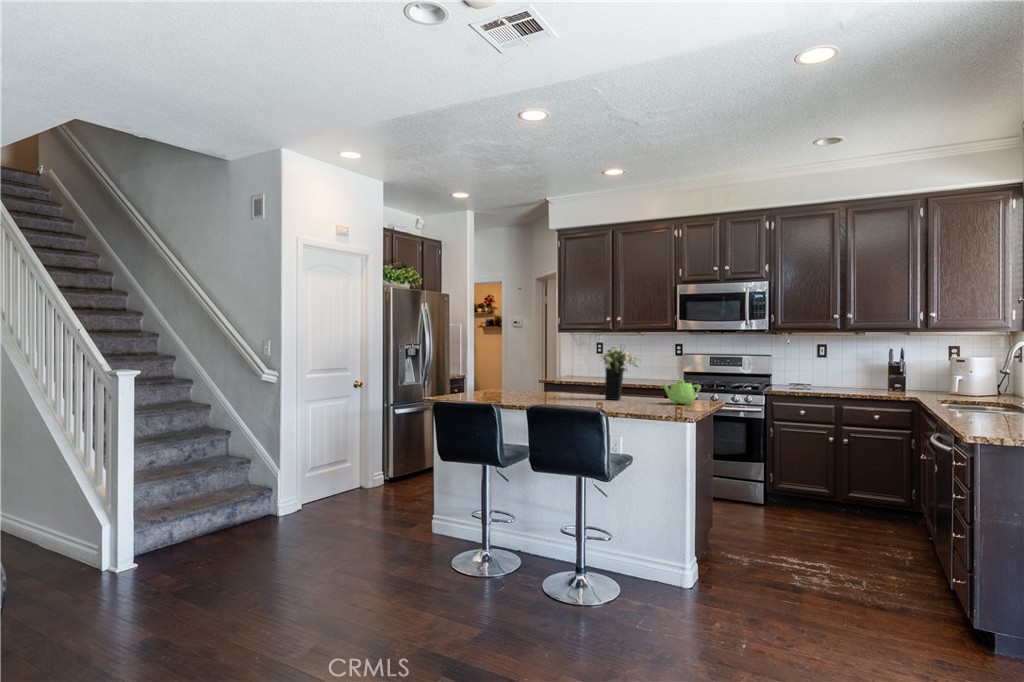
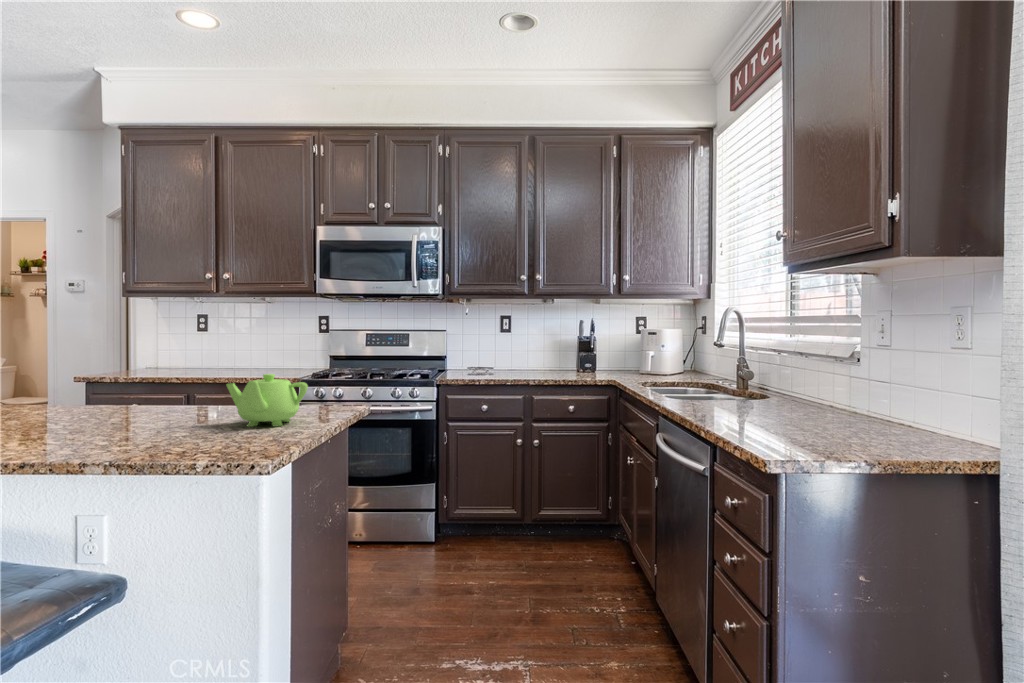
flower arrangement: present [603,346,638,400] -> none [67,301,189,423]

